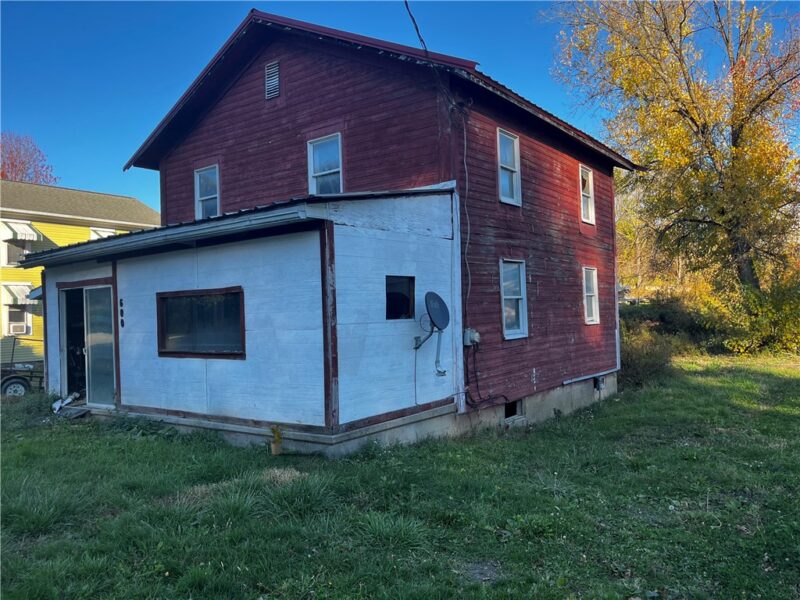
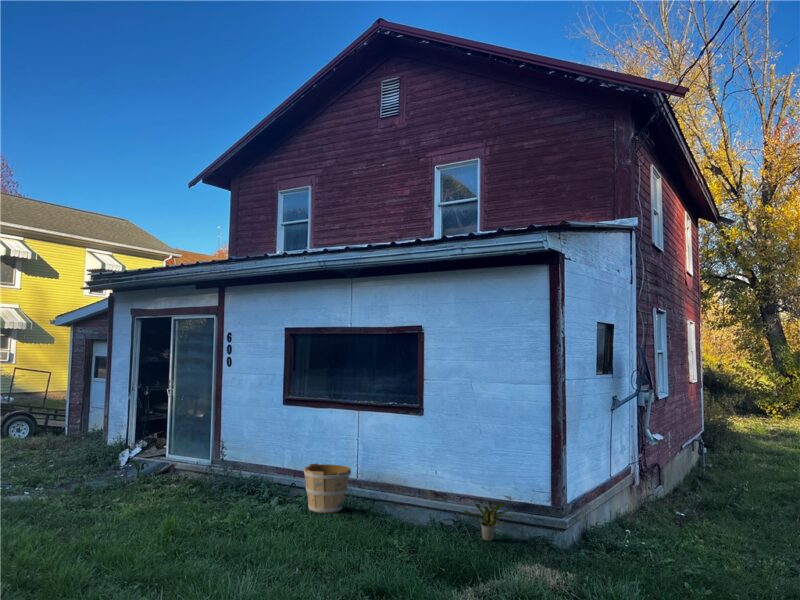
wooden bucket: none [157,402,198,440] -> present [304,463,351,513]

